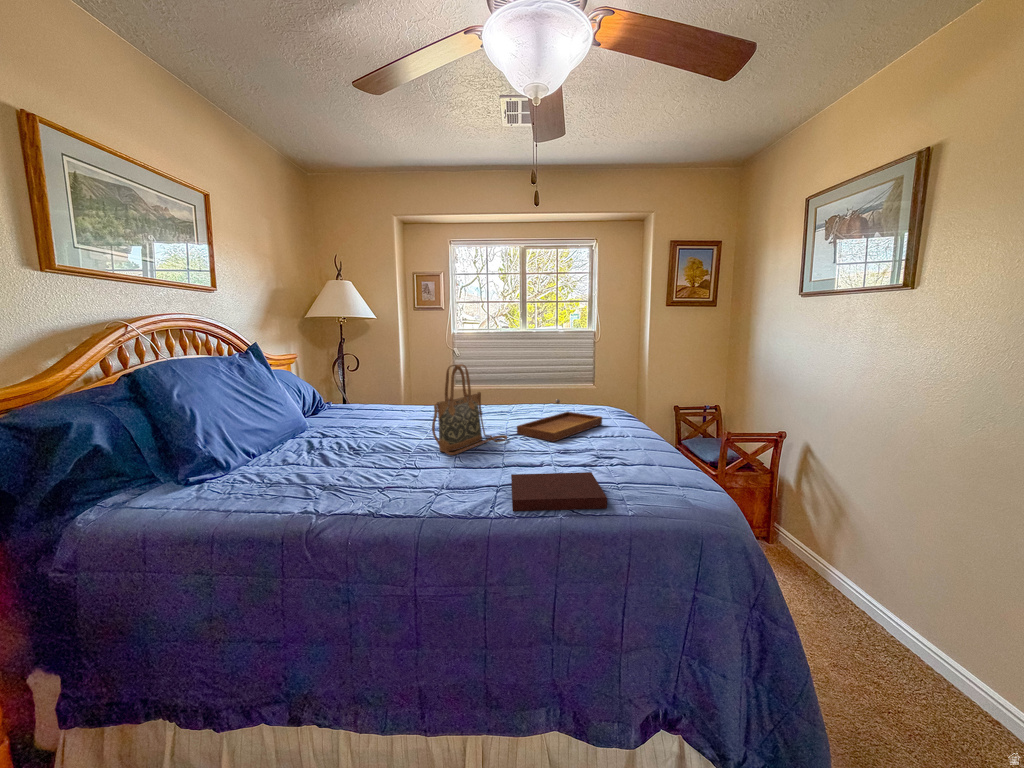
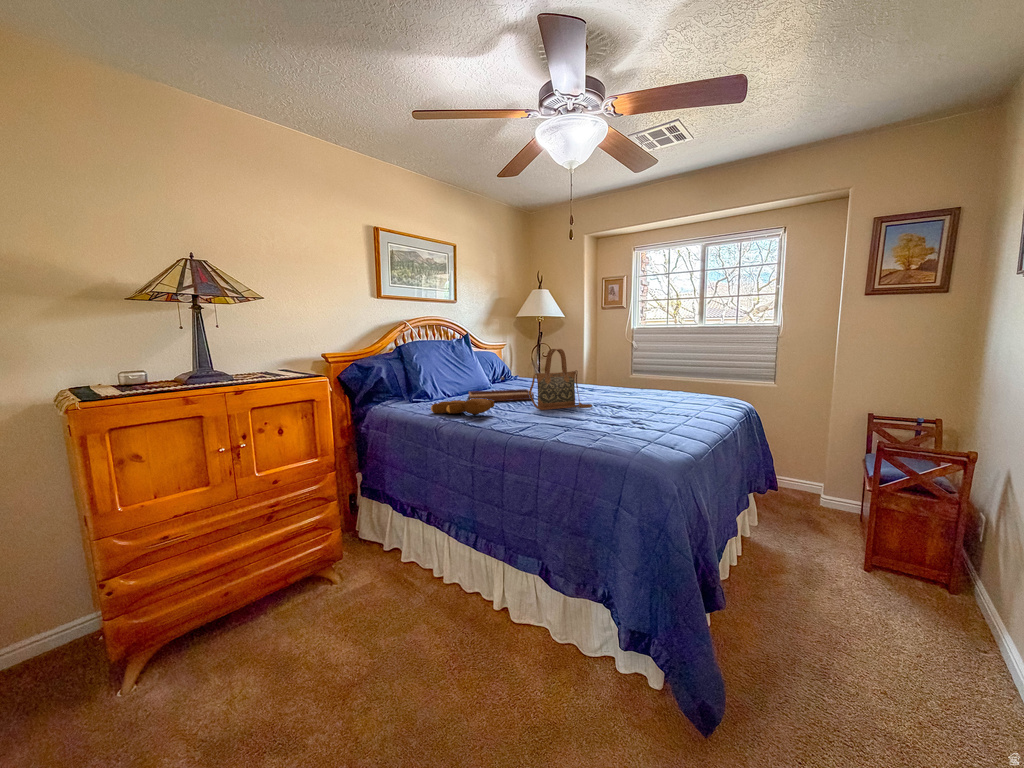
tray: present [517,399,602,442] -> present [469,377,534,401]
teddy bear: none [266,457,396,502] -> present [431,399,495,415]
notebook: present [511,472,607,511] -> none [528,420,601,444]

